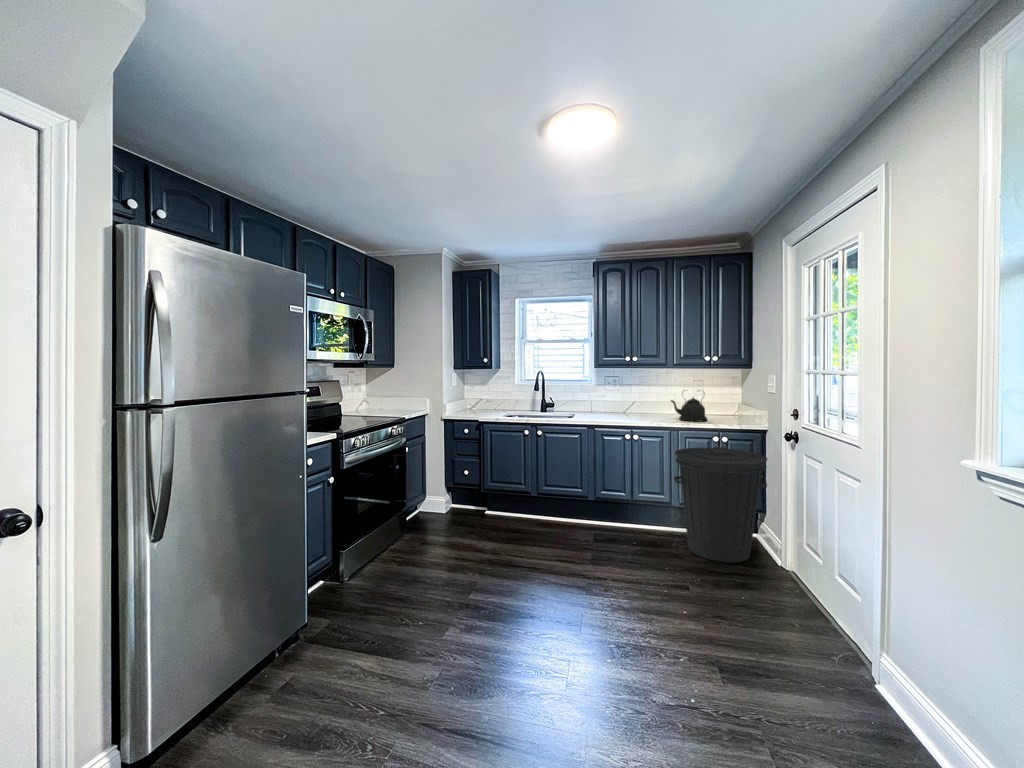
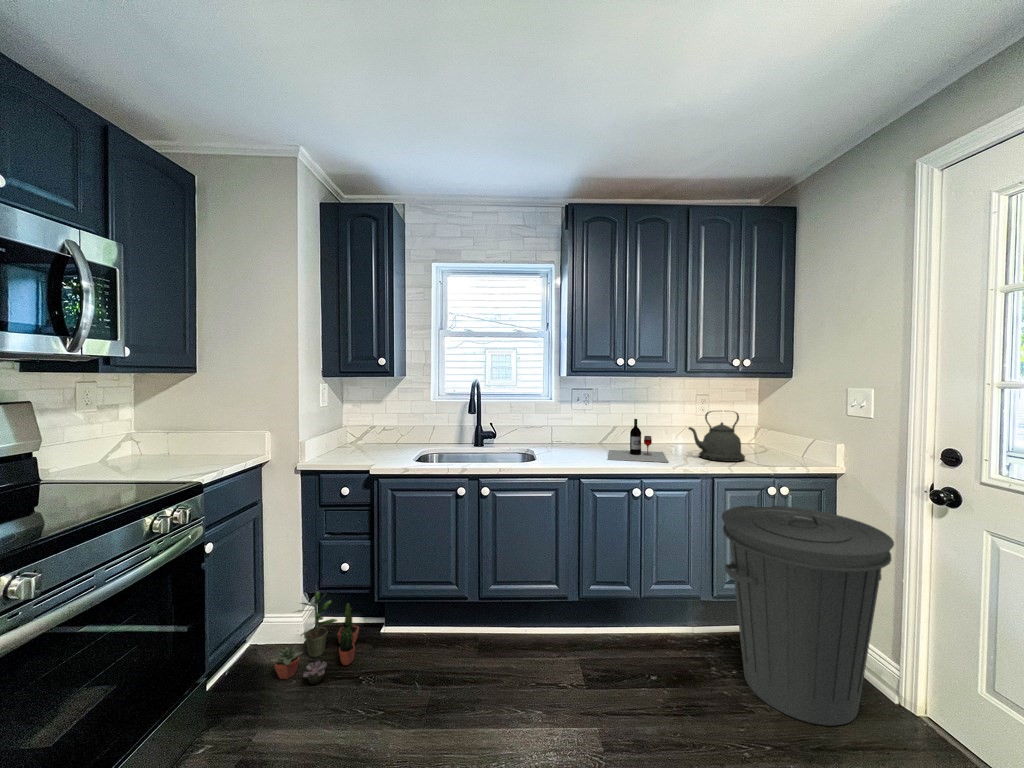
wine bottle: none [617,395,659,420] -> present [608,419,668,462]
potted plant: none [431,484,474,525] -> present [271,592,359,684]

